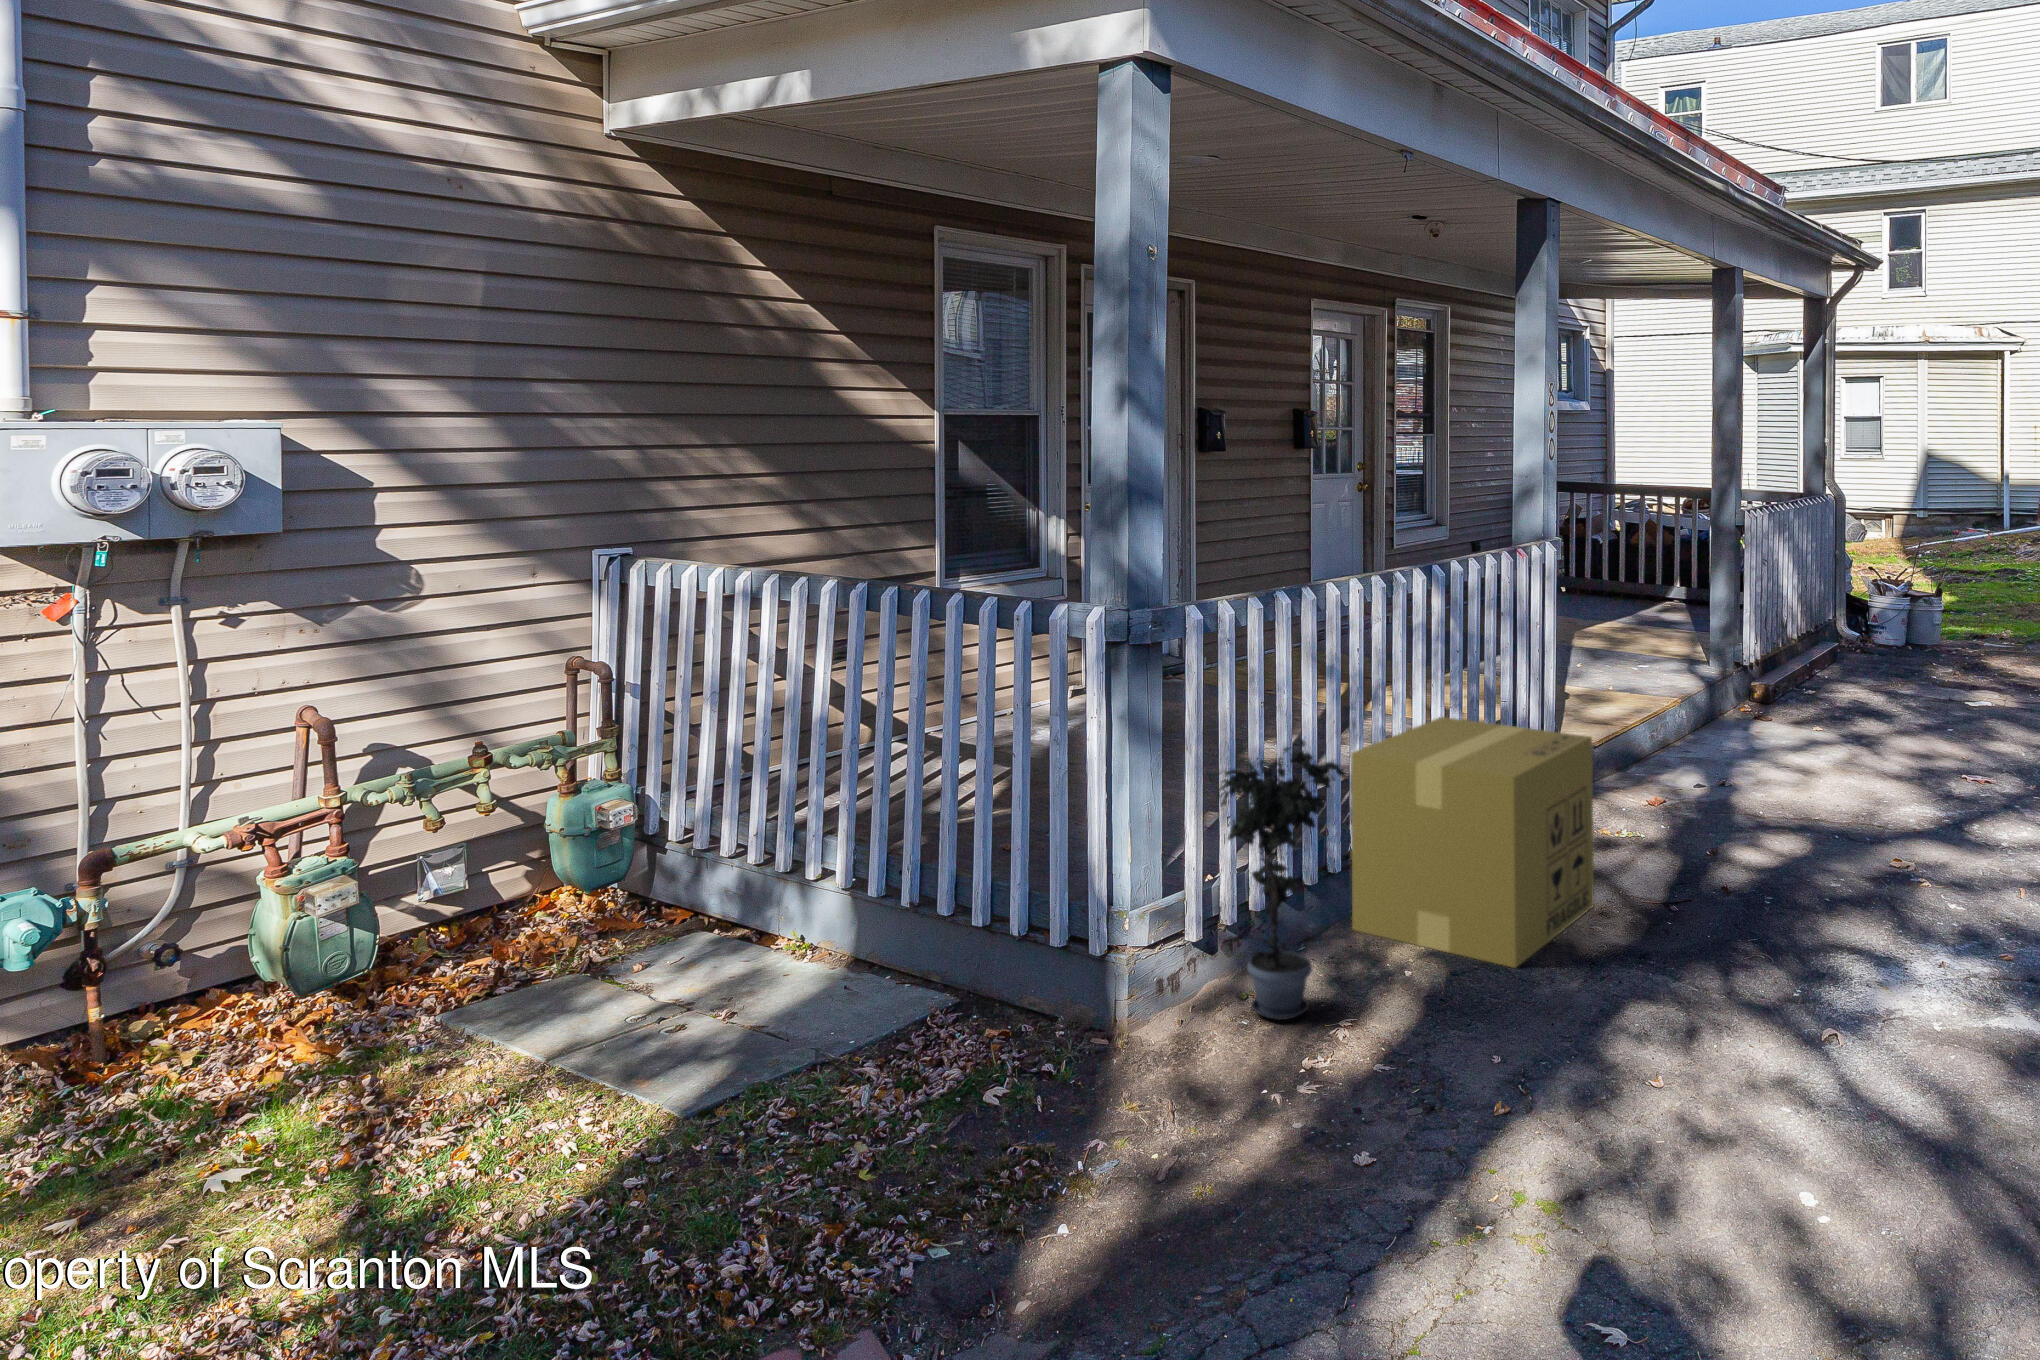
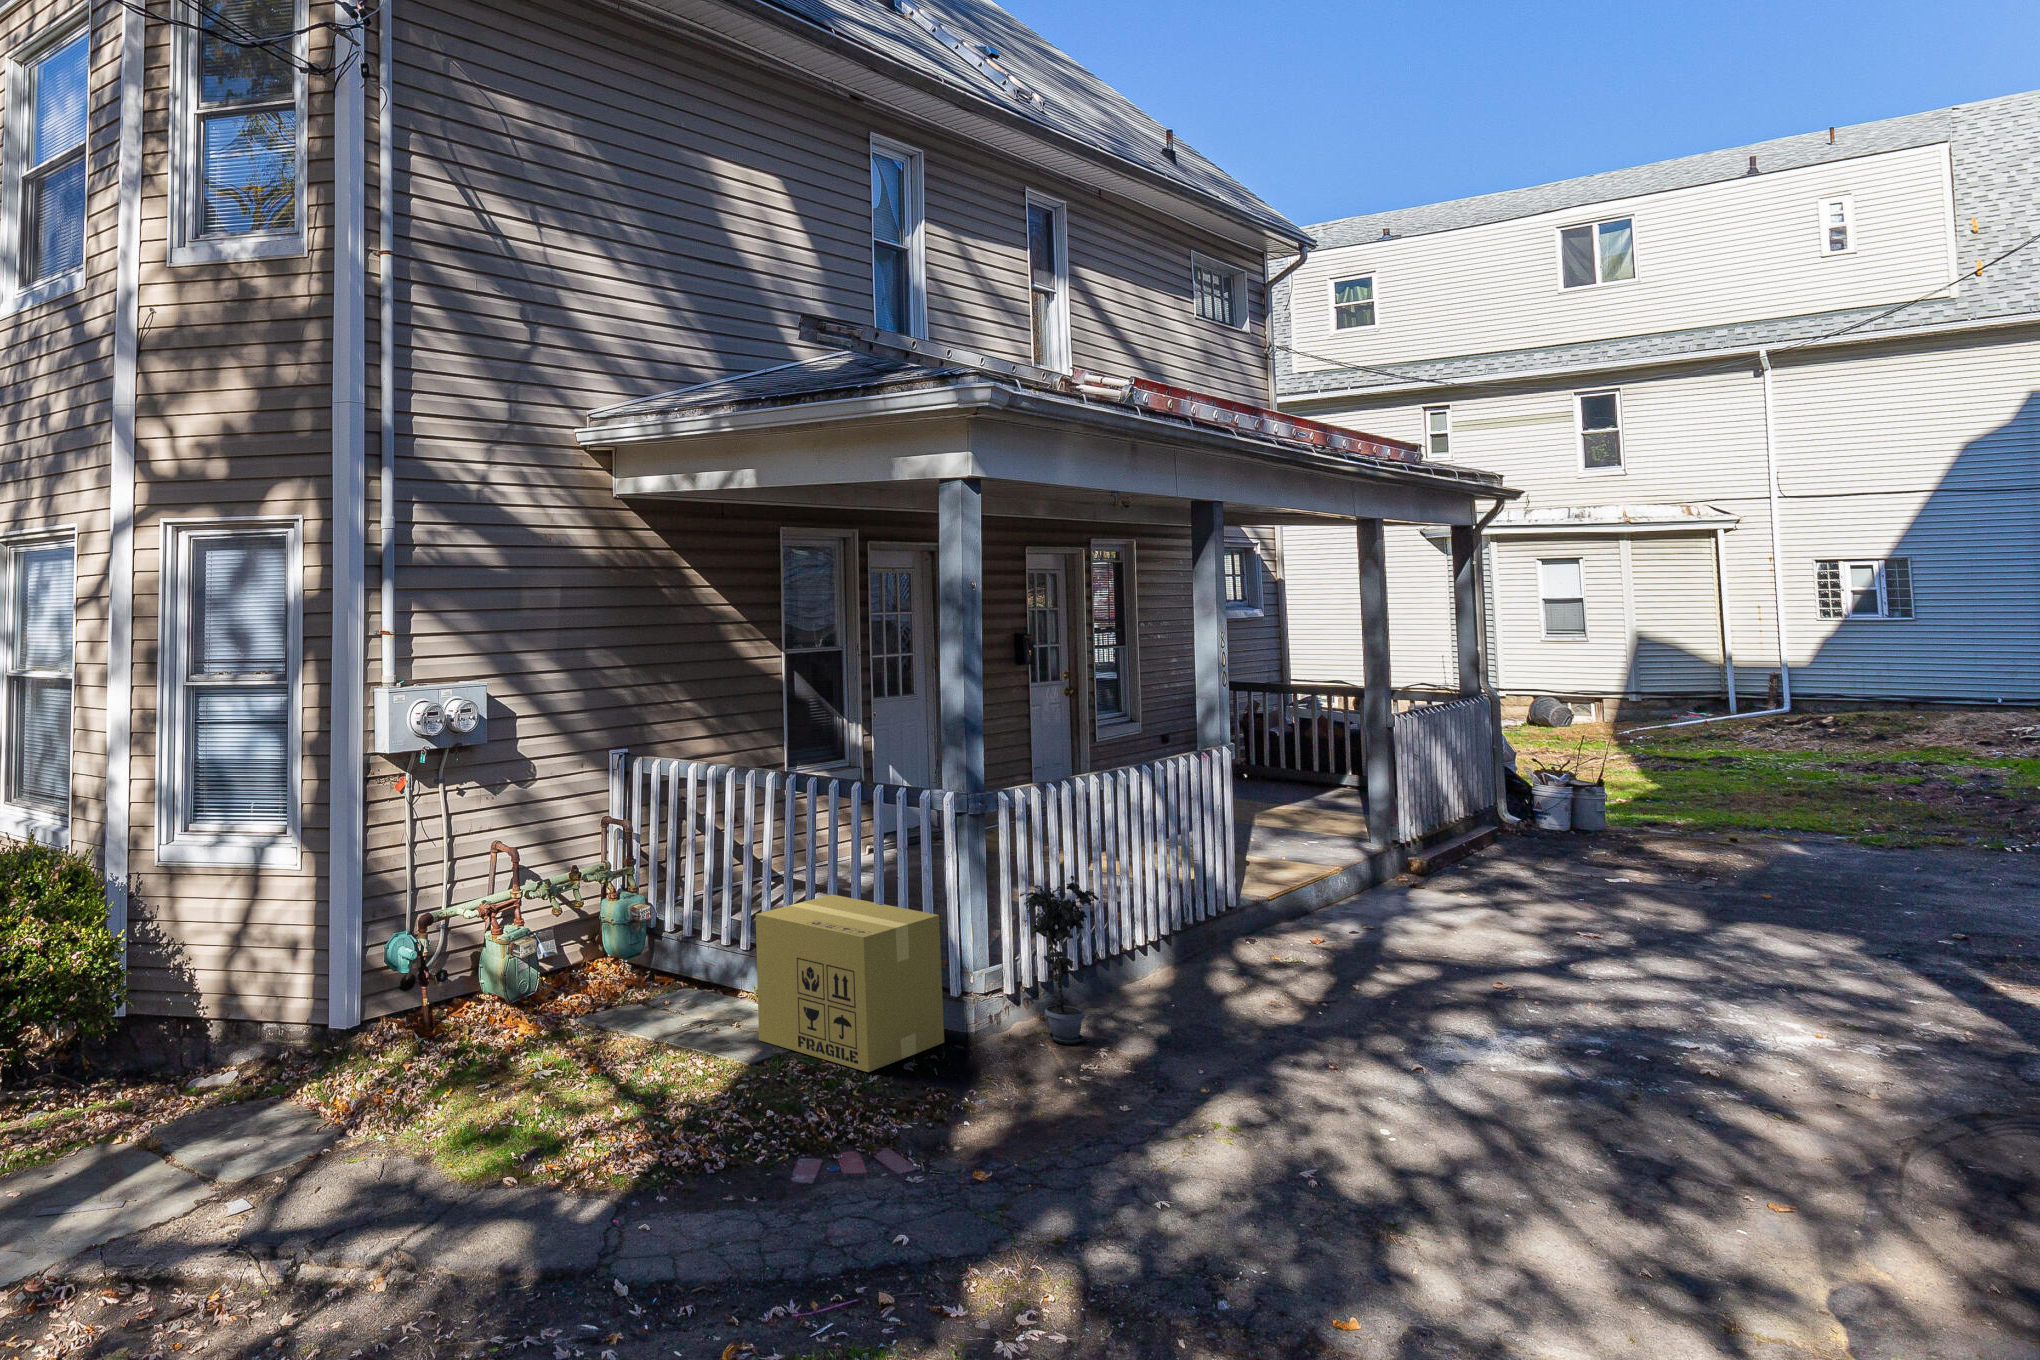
cardboard box: present [1351,717,1594,968] -> present [756,895,944,1072]

